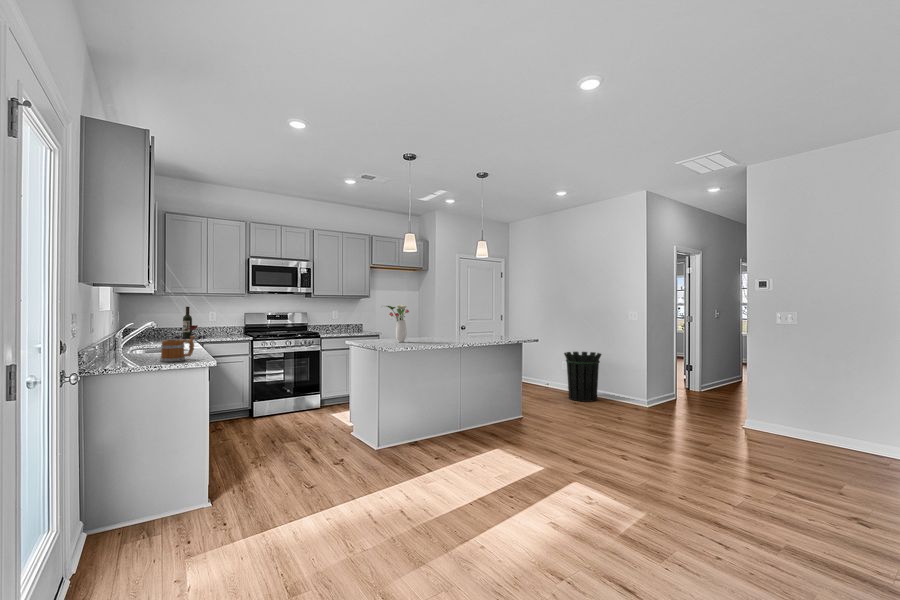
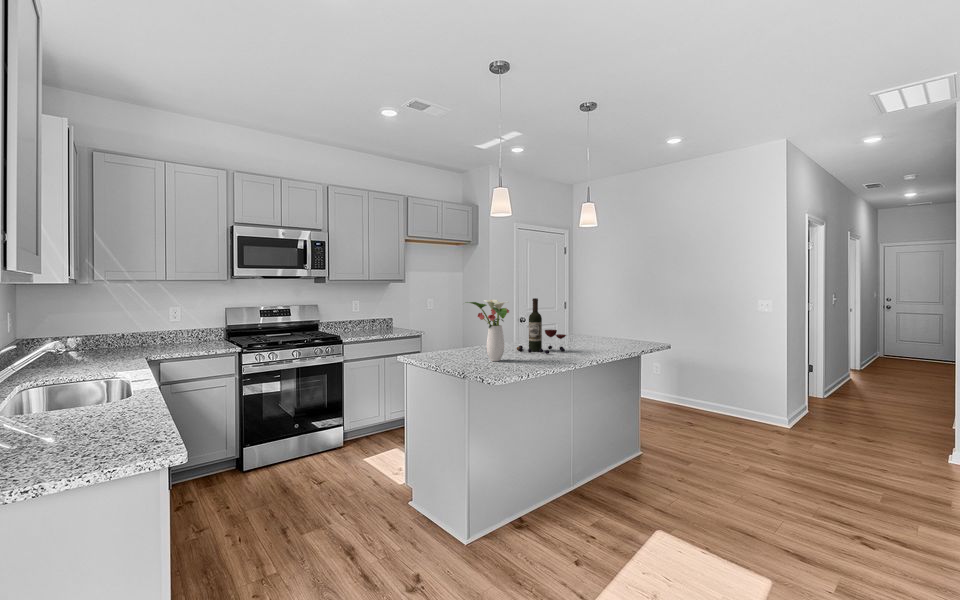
wine bottle: present [175,307,205,339] -> present [517,298,566,354]
mug: present [160,336,195,362] -> none [42,386,131,457]
waste bin: present [564,352,601,402] -> none [669,354,723,423]

